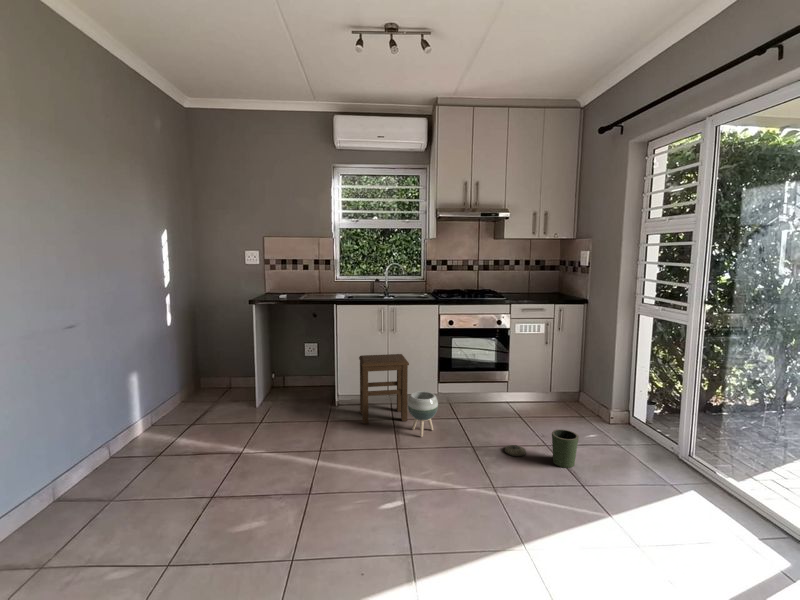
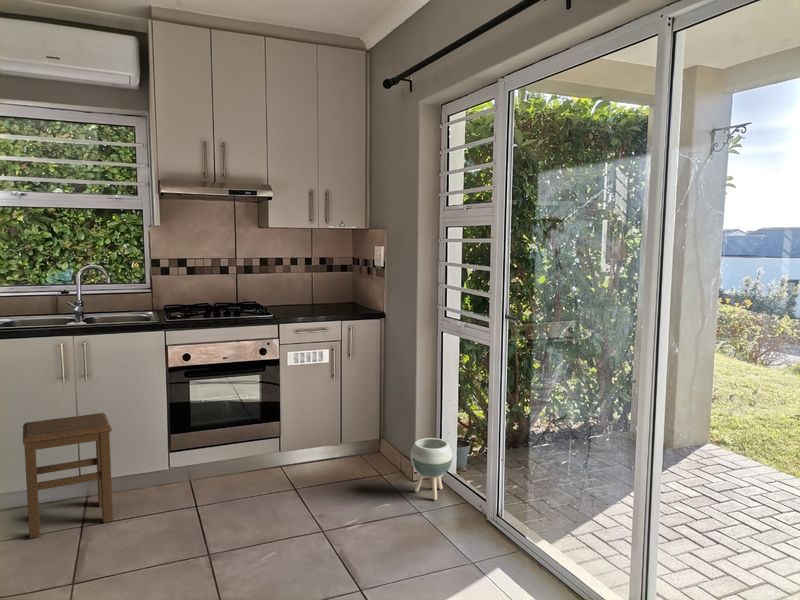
planter: present [408,391,438,437] -> present [411,438,452,500]
trash can: present [505,430,579,468] -> none [262,504,362,559]

